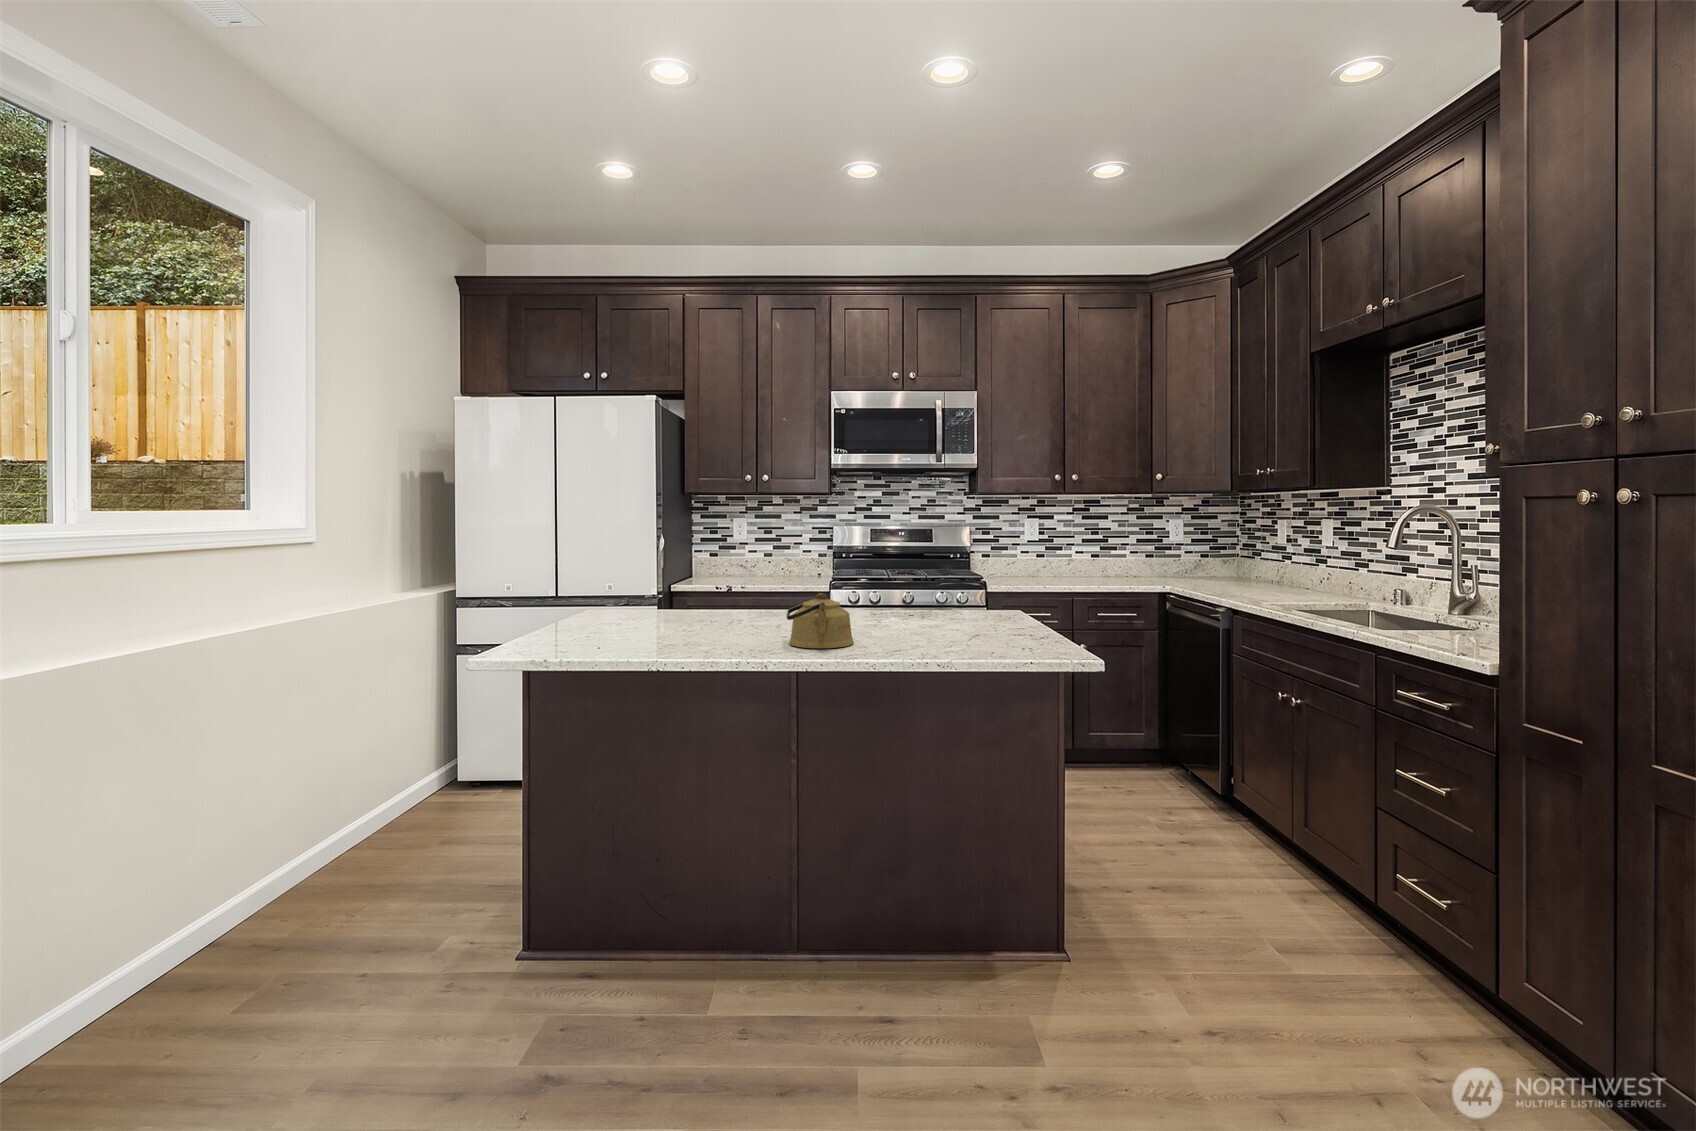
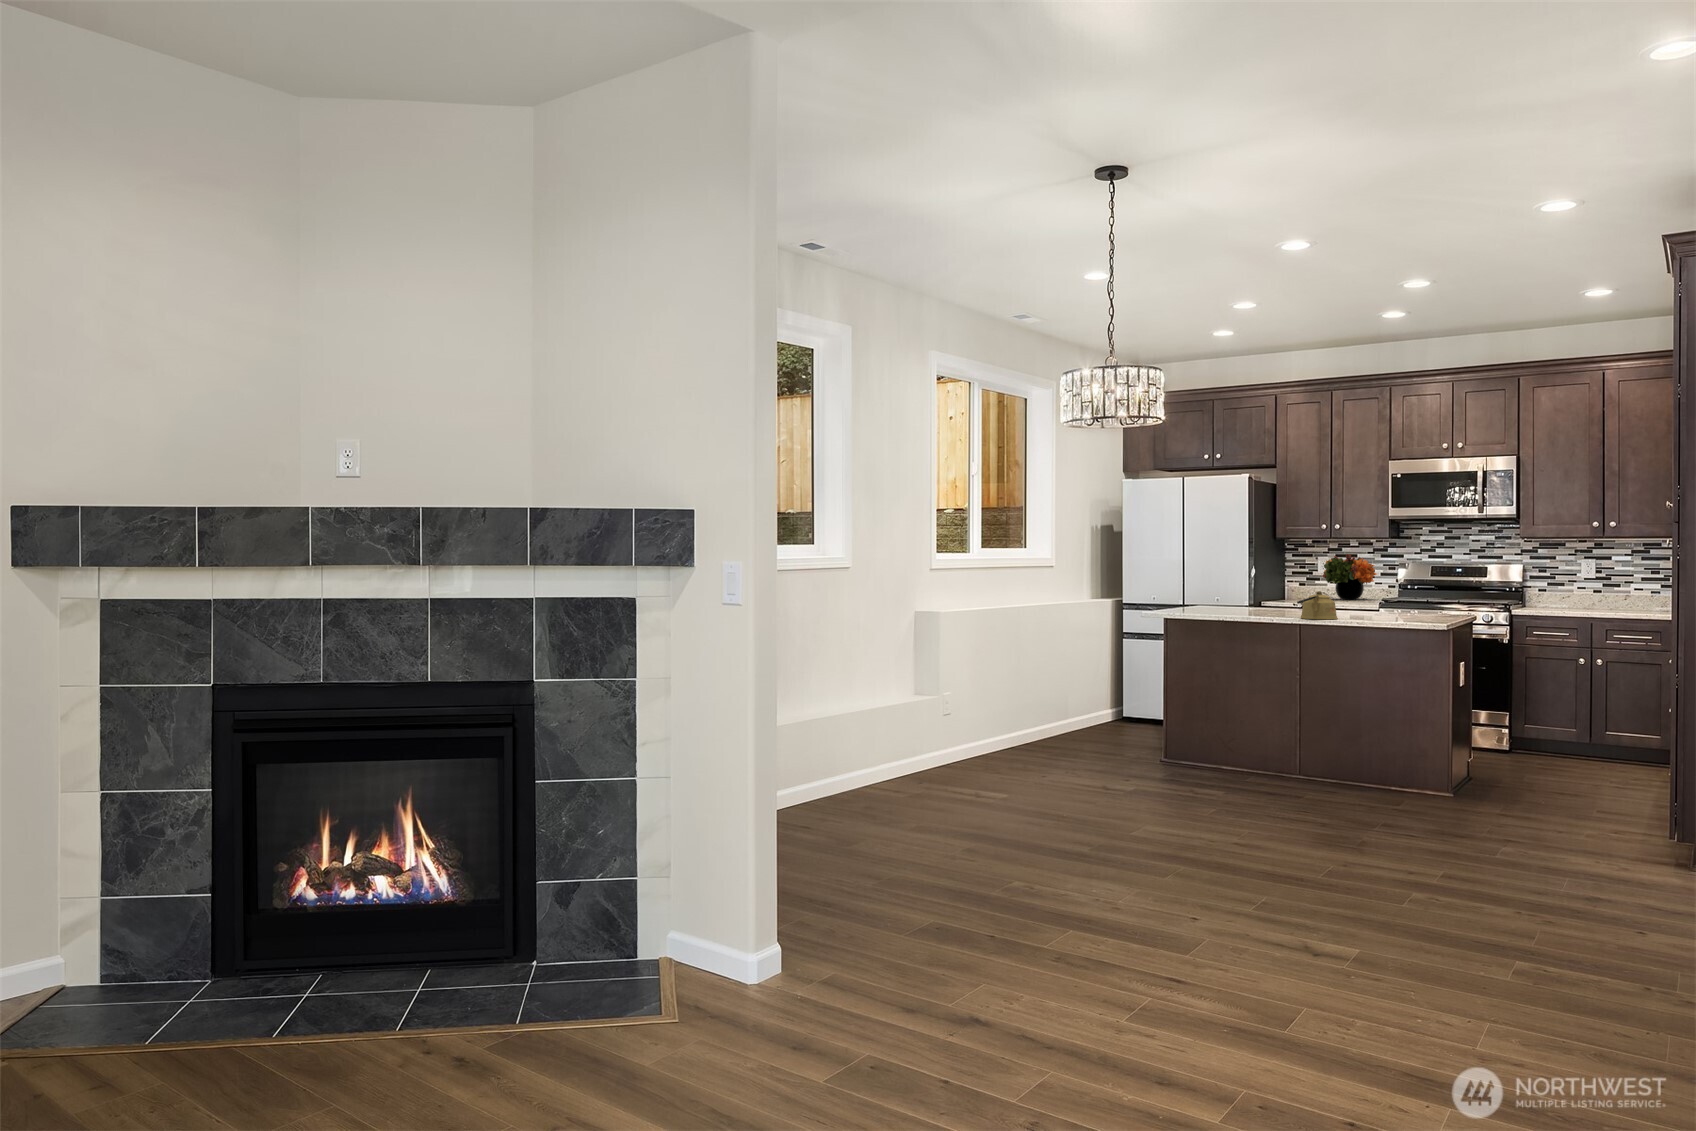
flower arrangement: none [741,514,808,574] -> present [1323,554,1377,600]

